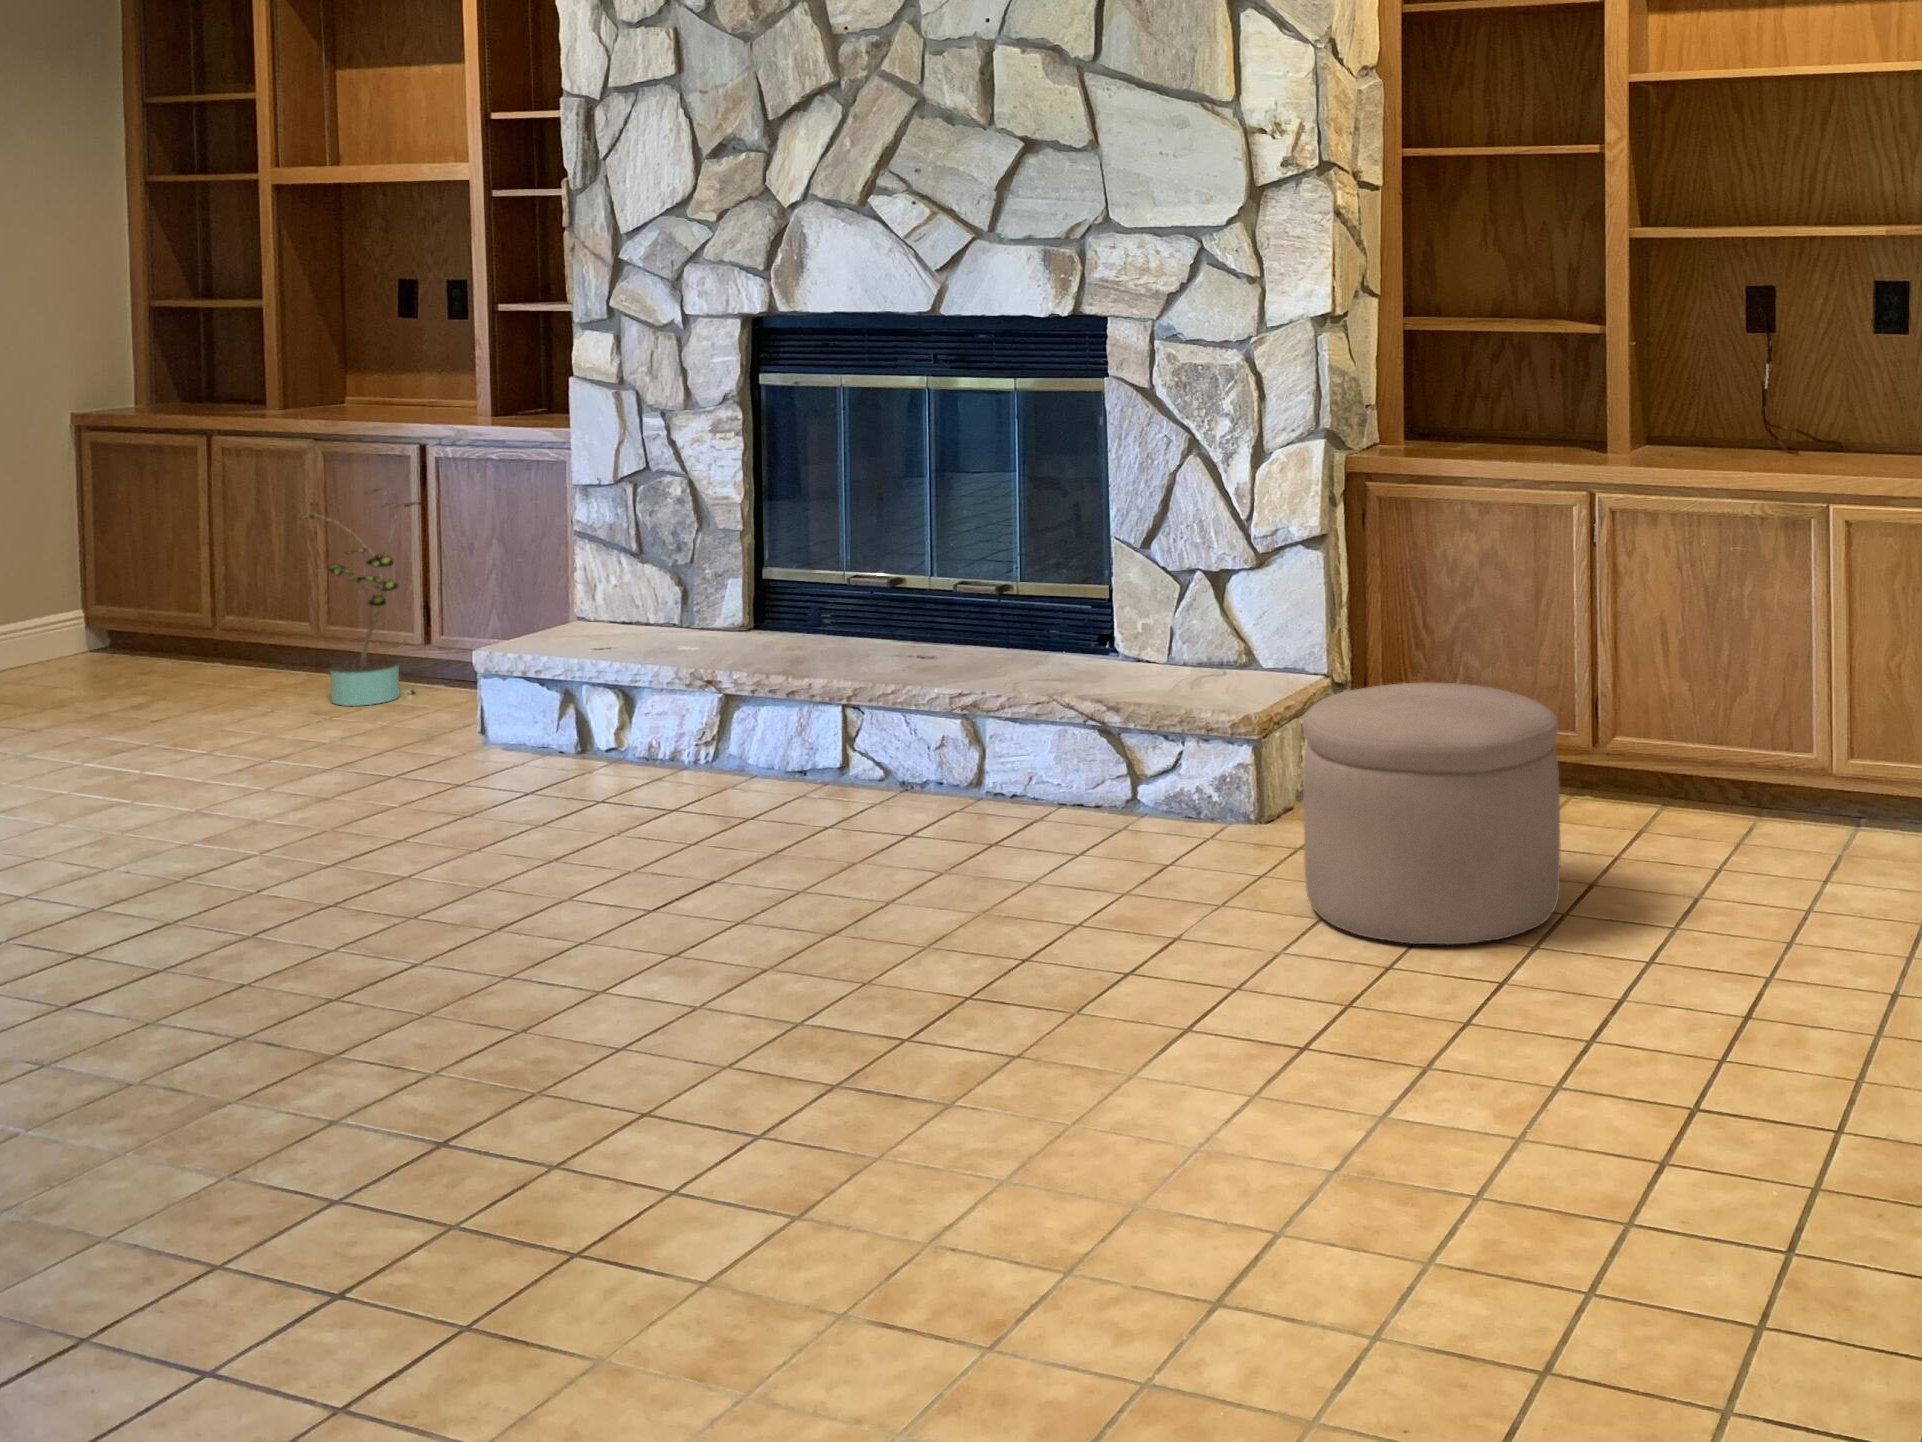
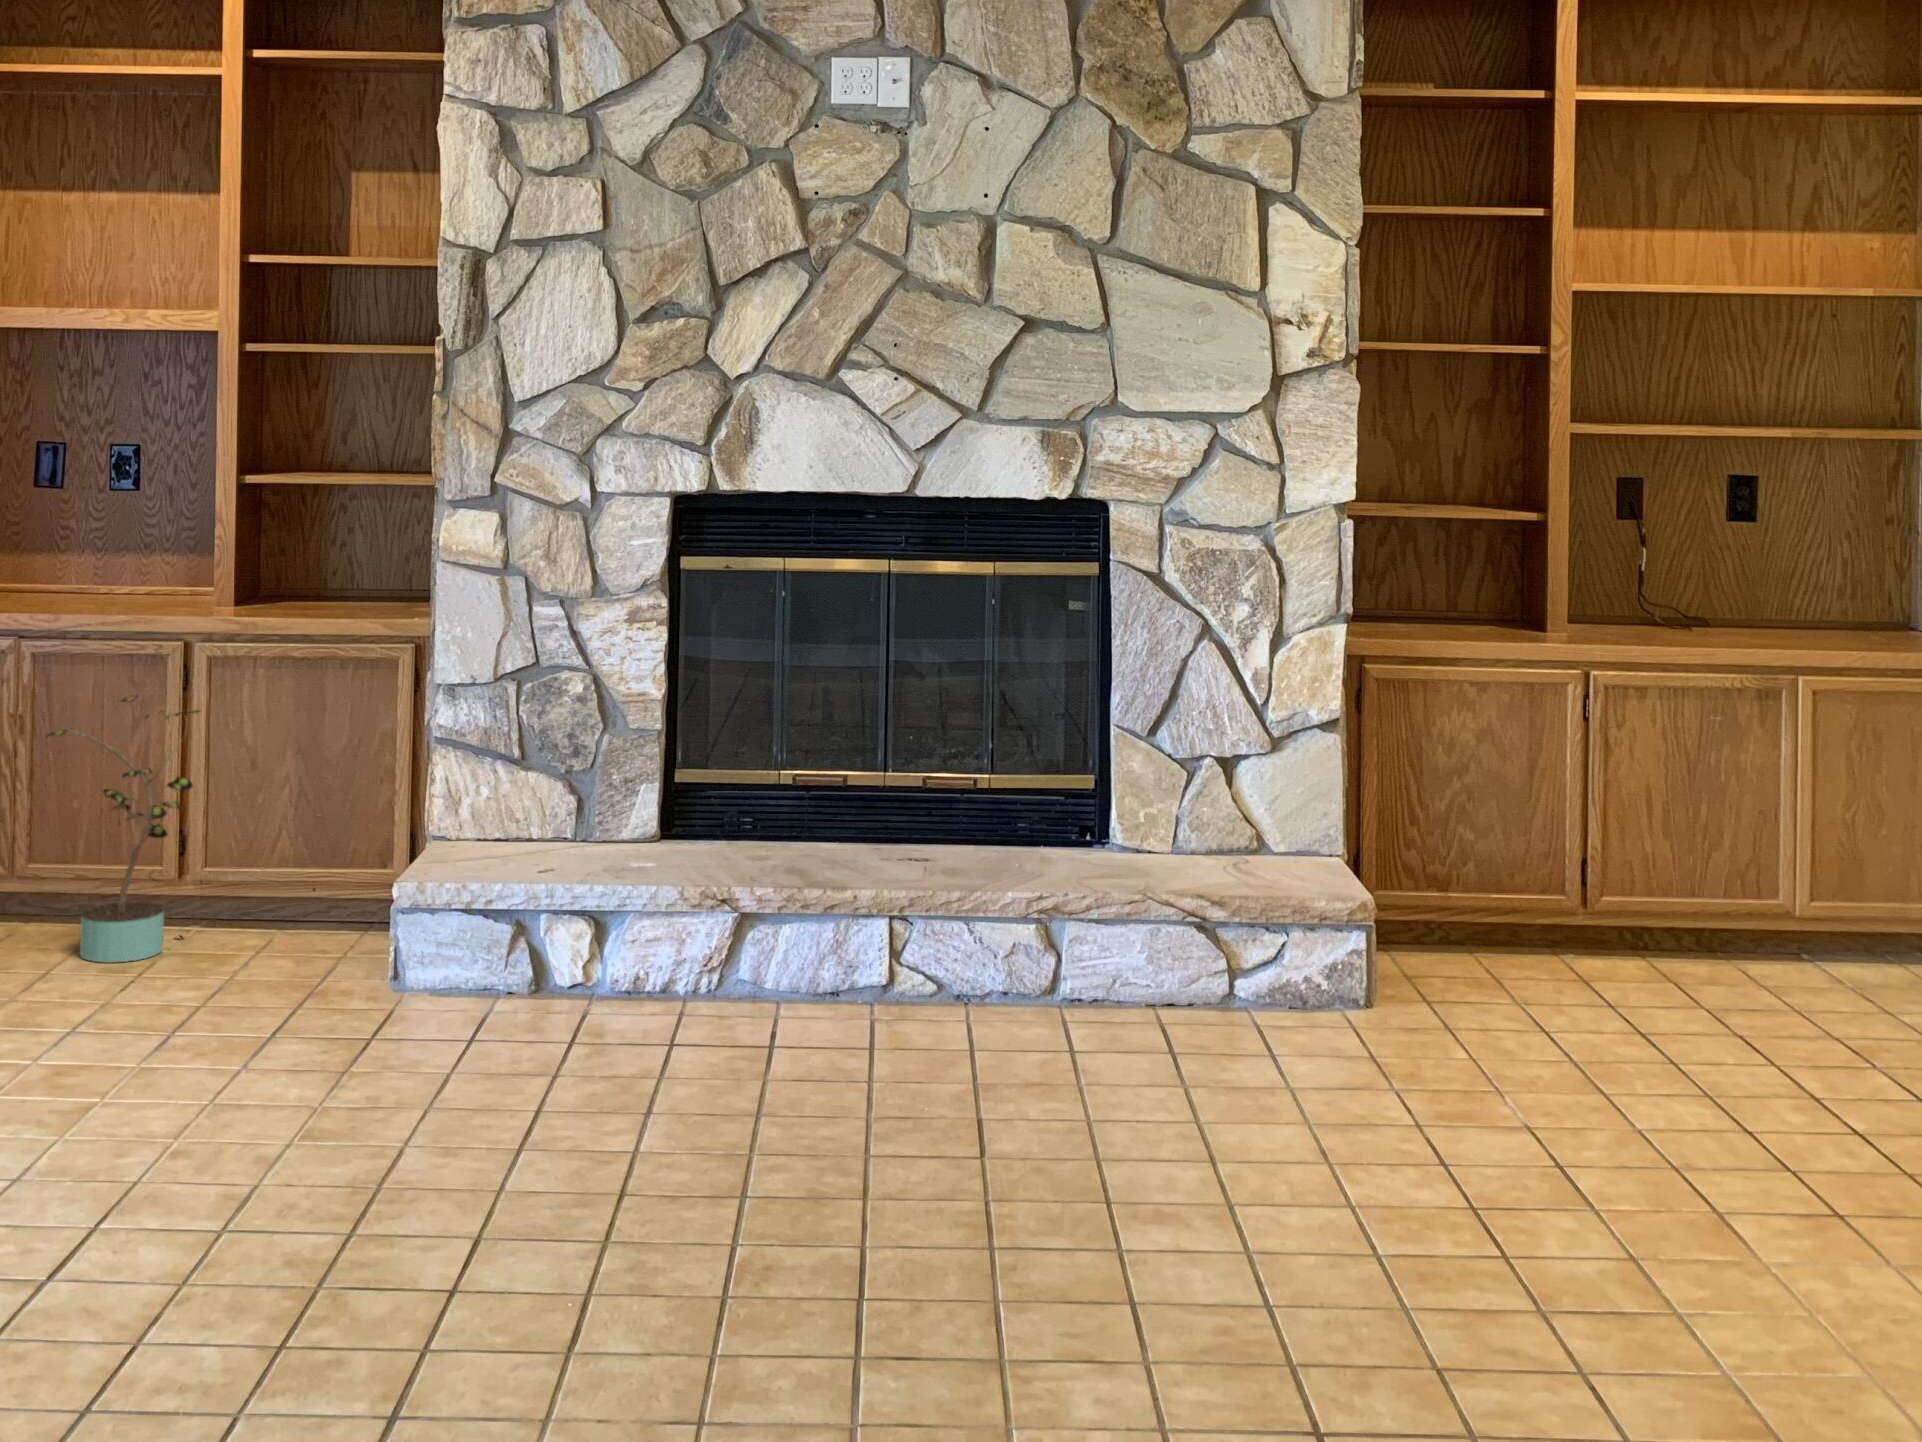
ottoman: present [1303,683,1560,945] -> none [1535,853,1786,1105]

